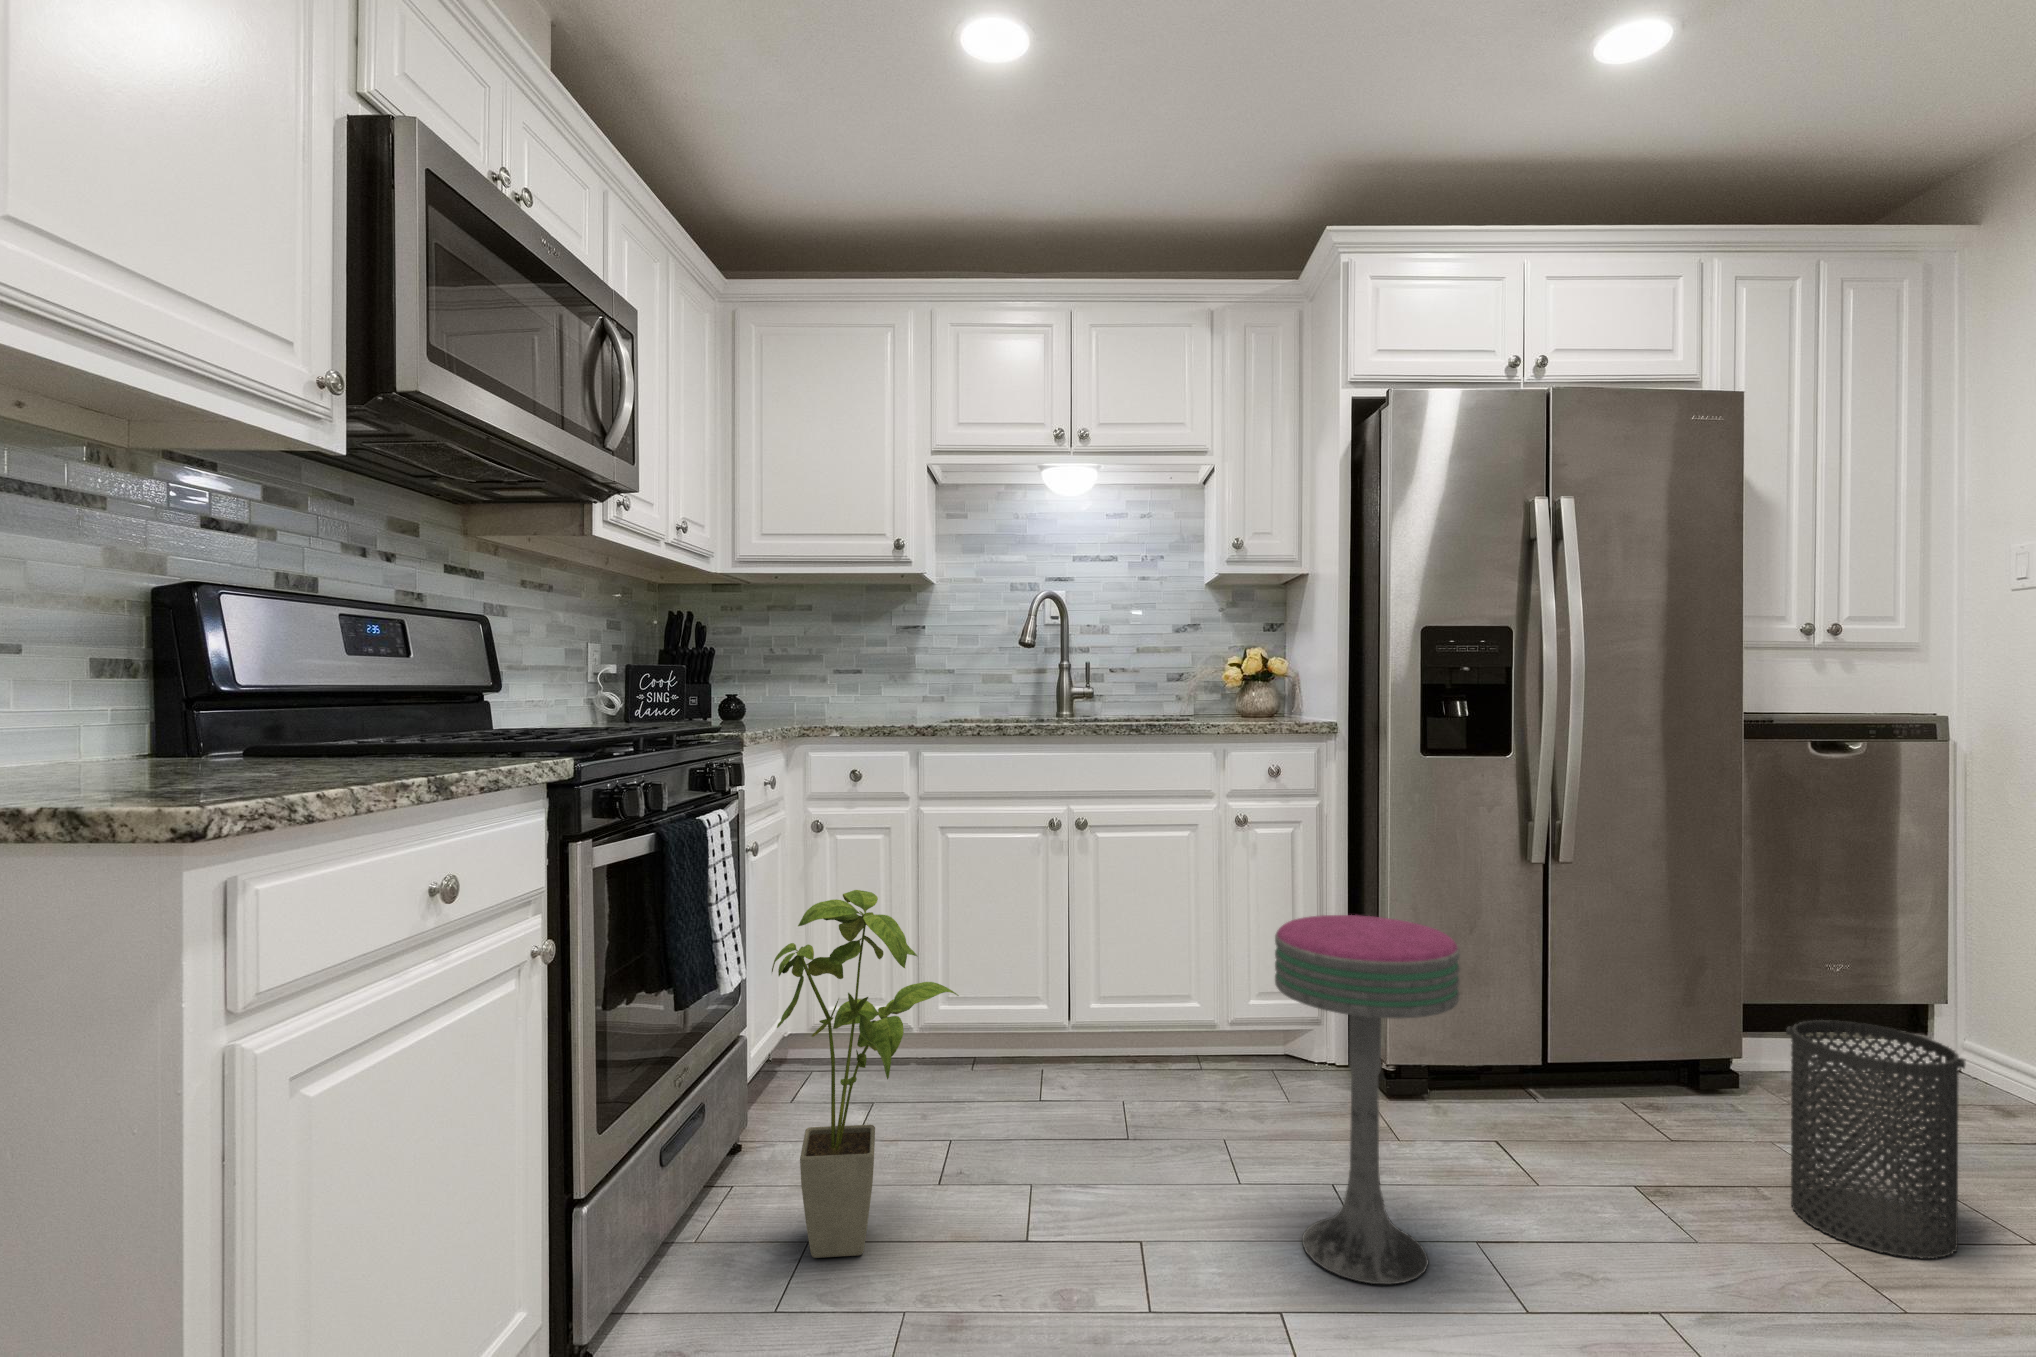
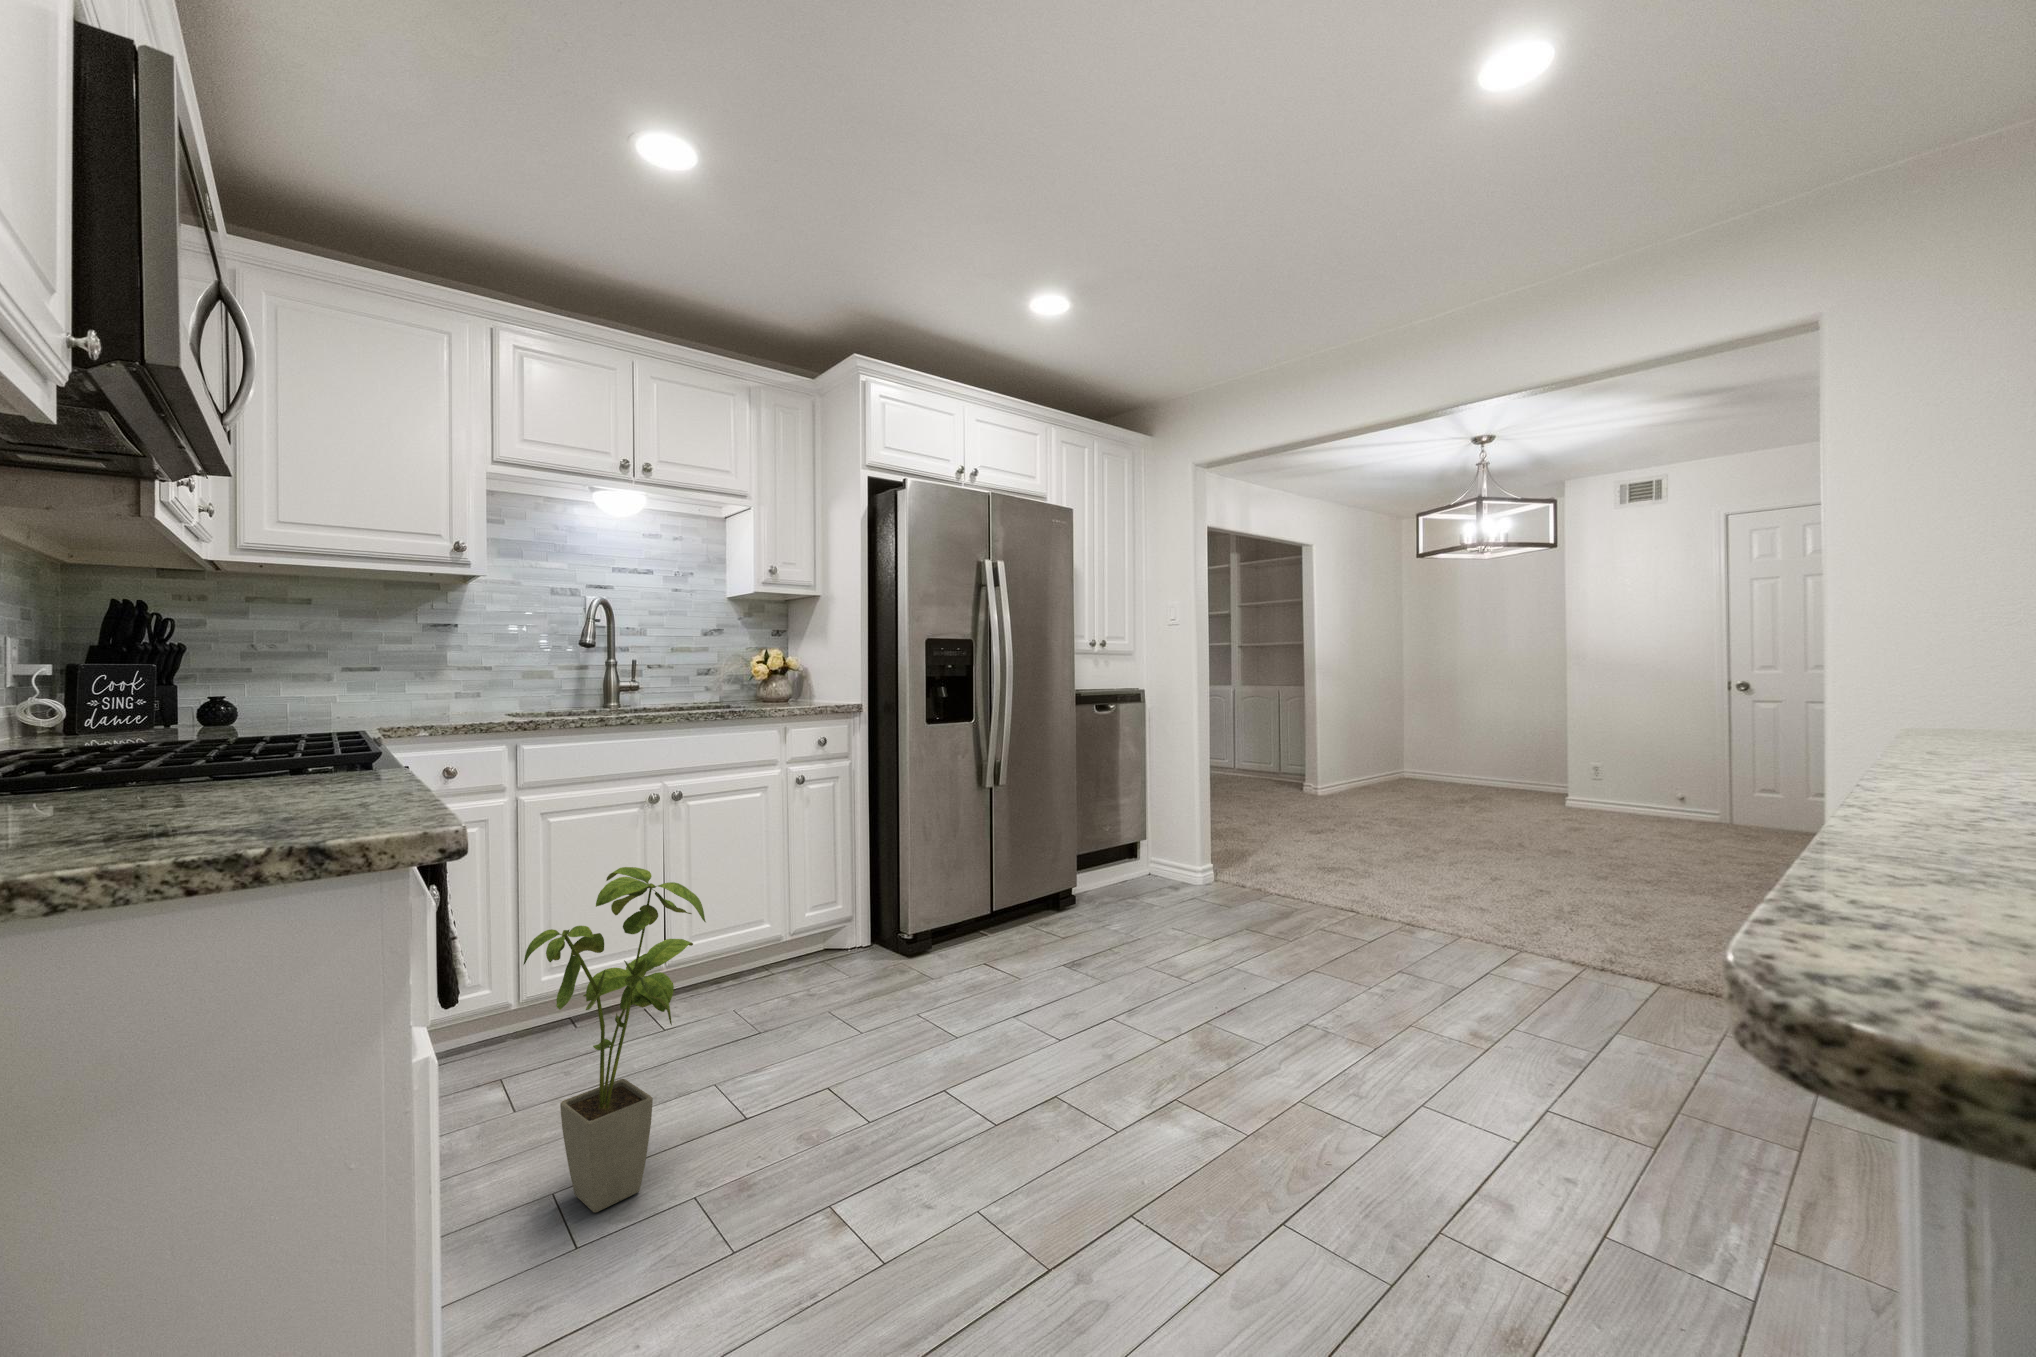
bar stool: present [1275,915,1460,1284] -> none [918,829,1033,1065]
trash can: present [1786,1020,1965,1259] -> none [1130,851,1203,964]

